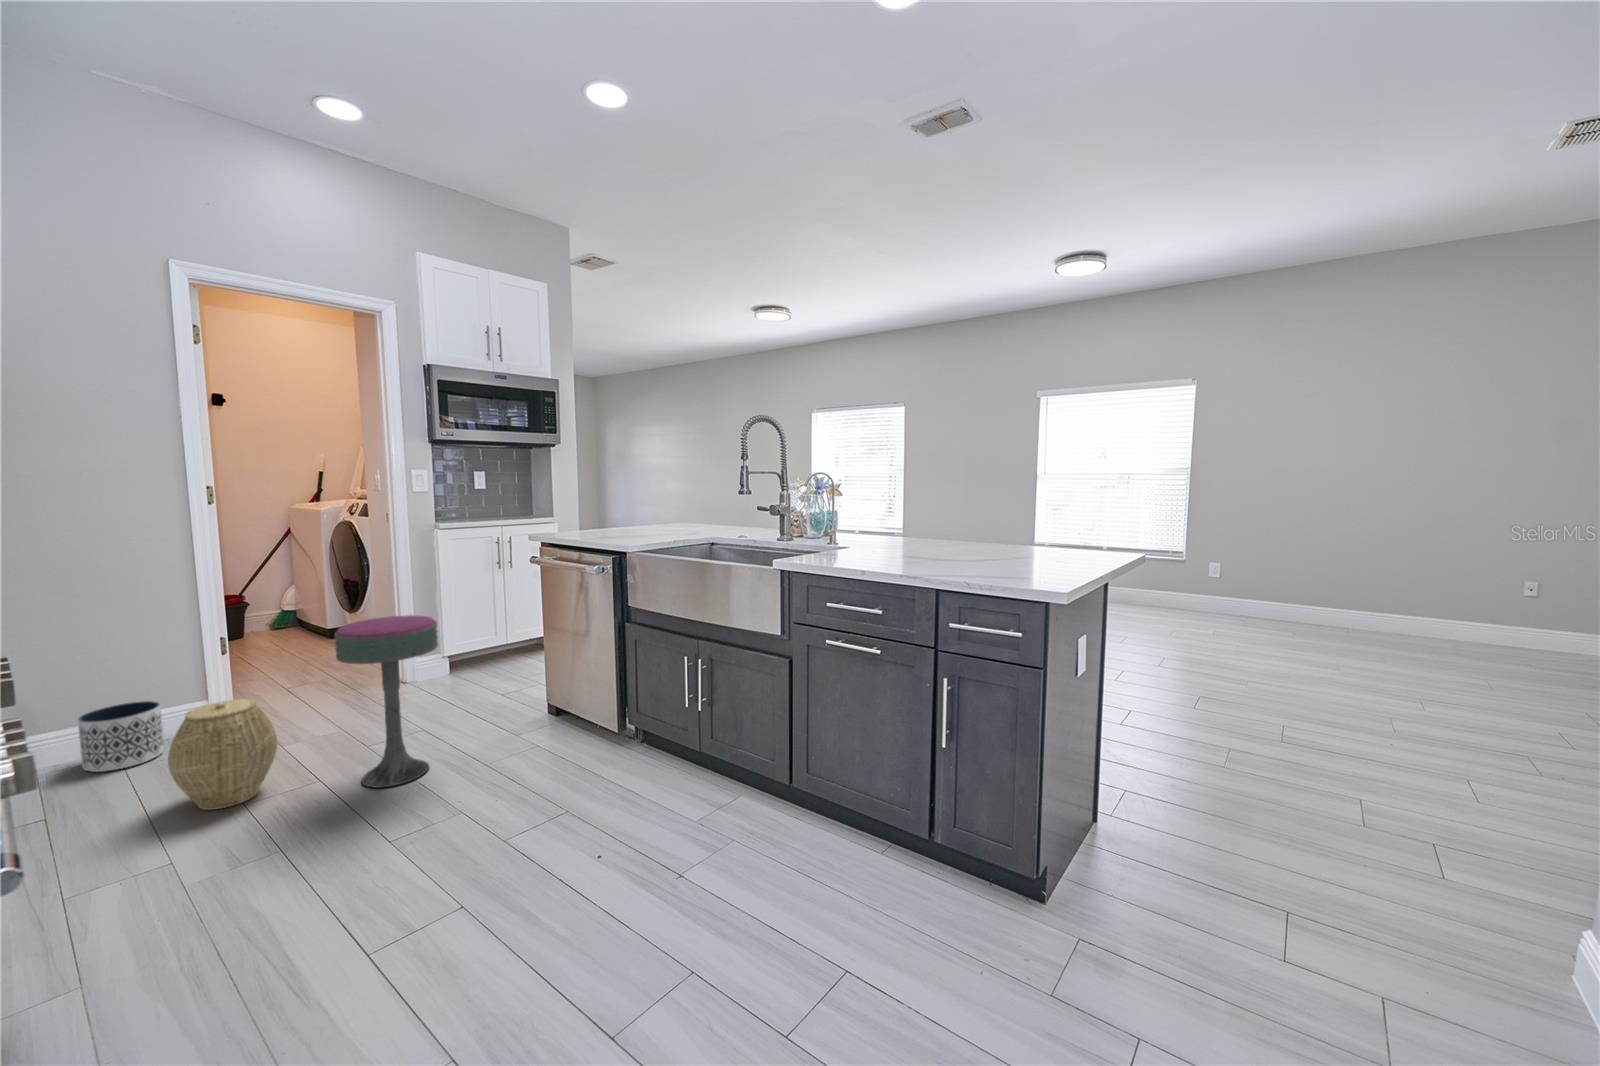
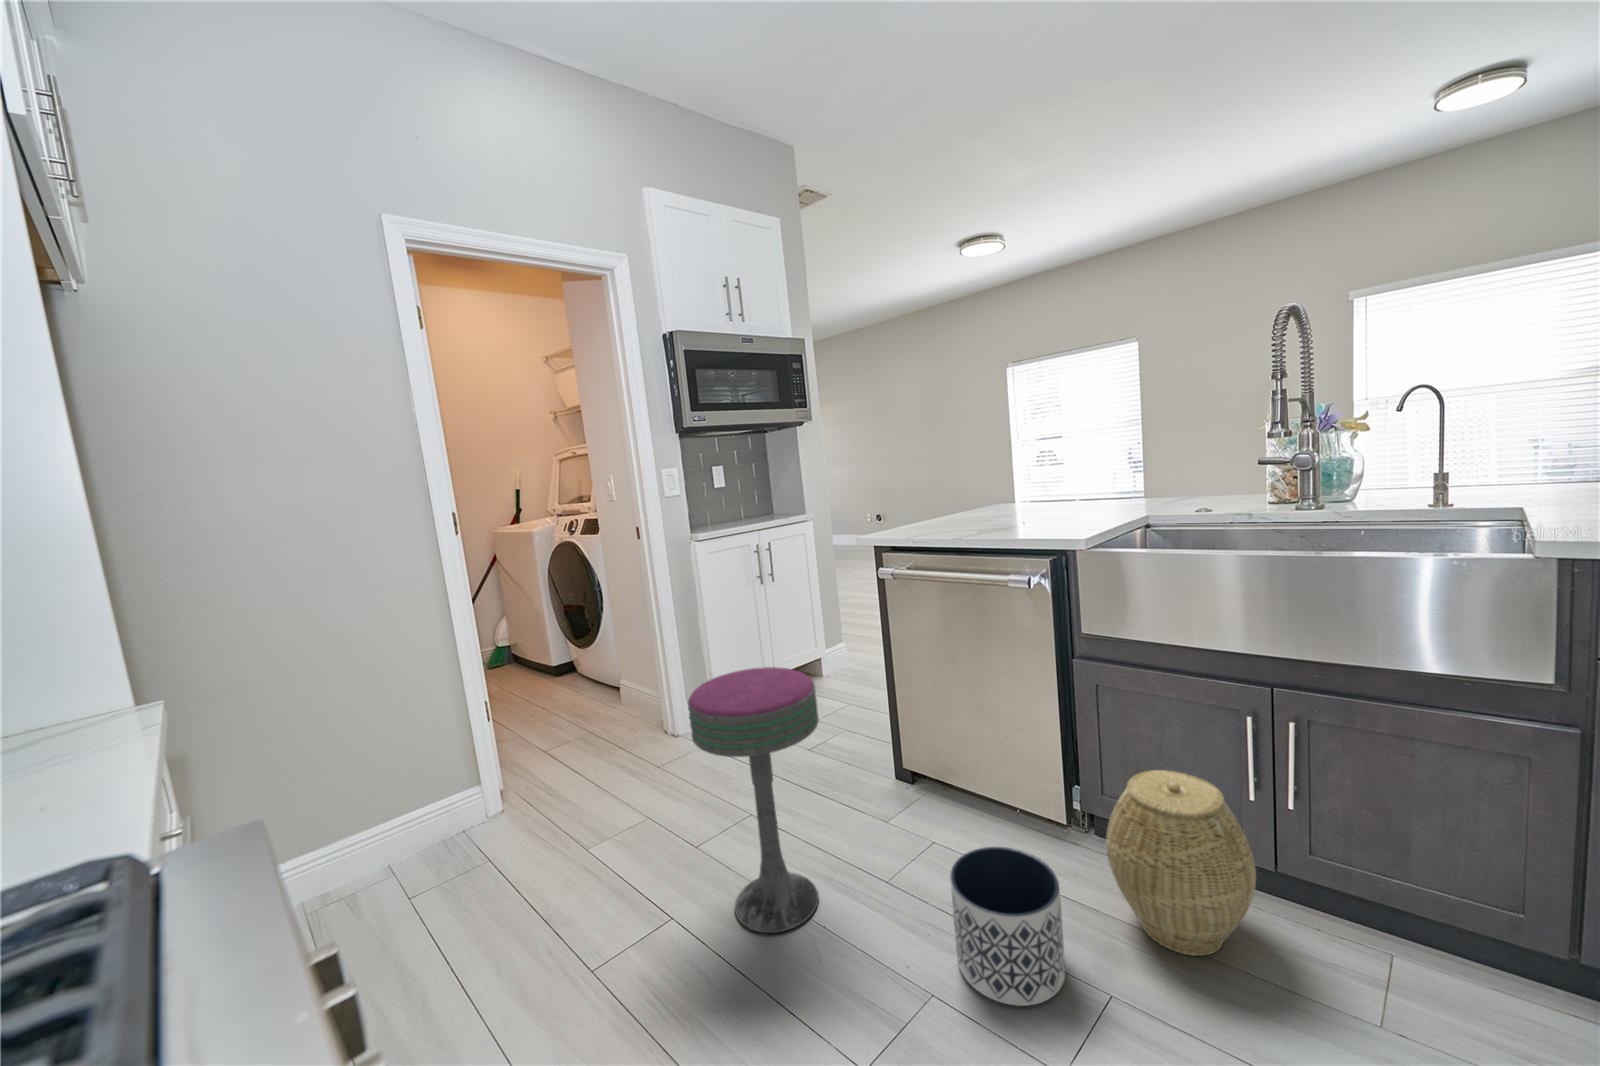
woven basket: present [168,699,277,810] -> present [1106,770,1256,956]
planter: present [78,701,164,772] -> present [950,847,1065,1006]

